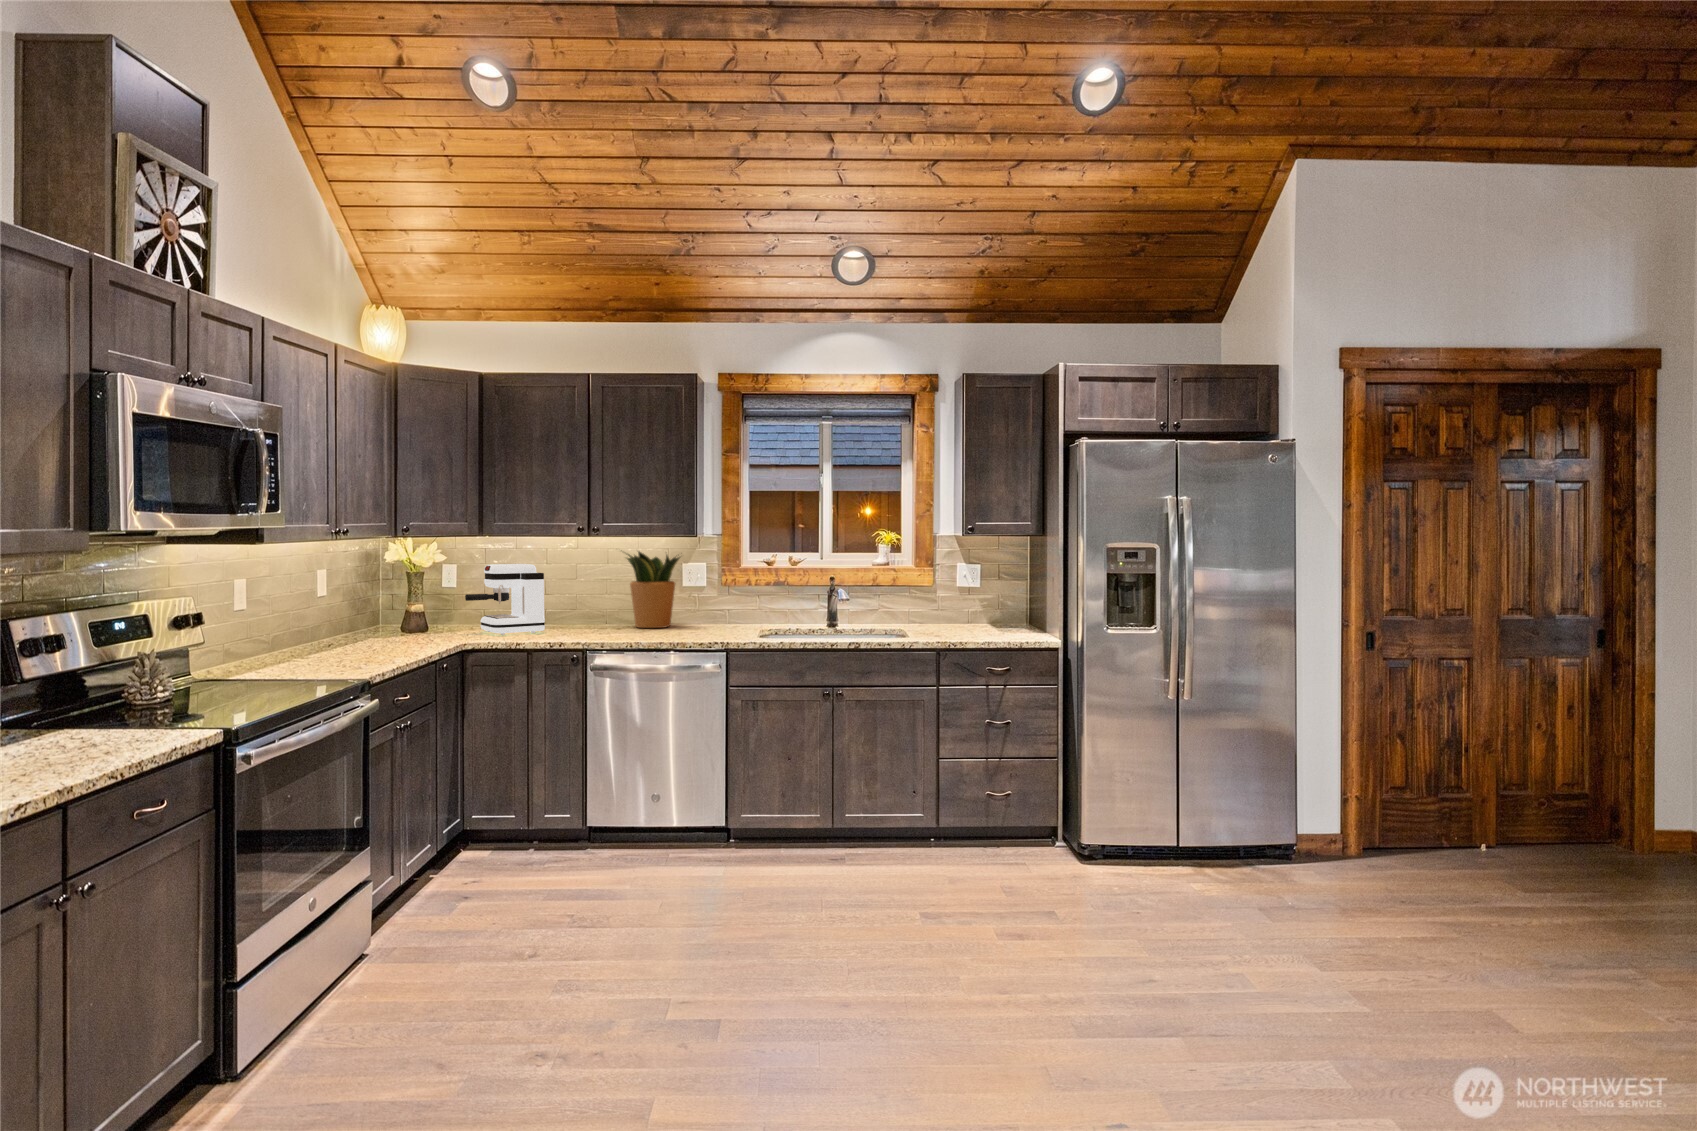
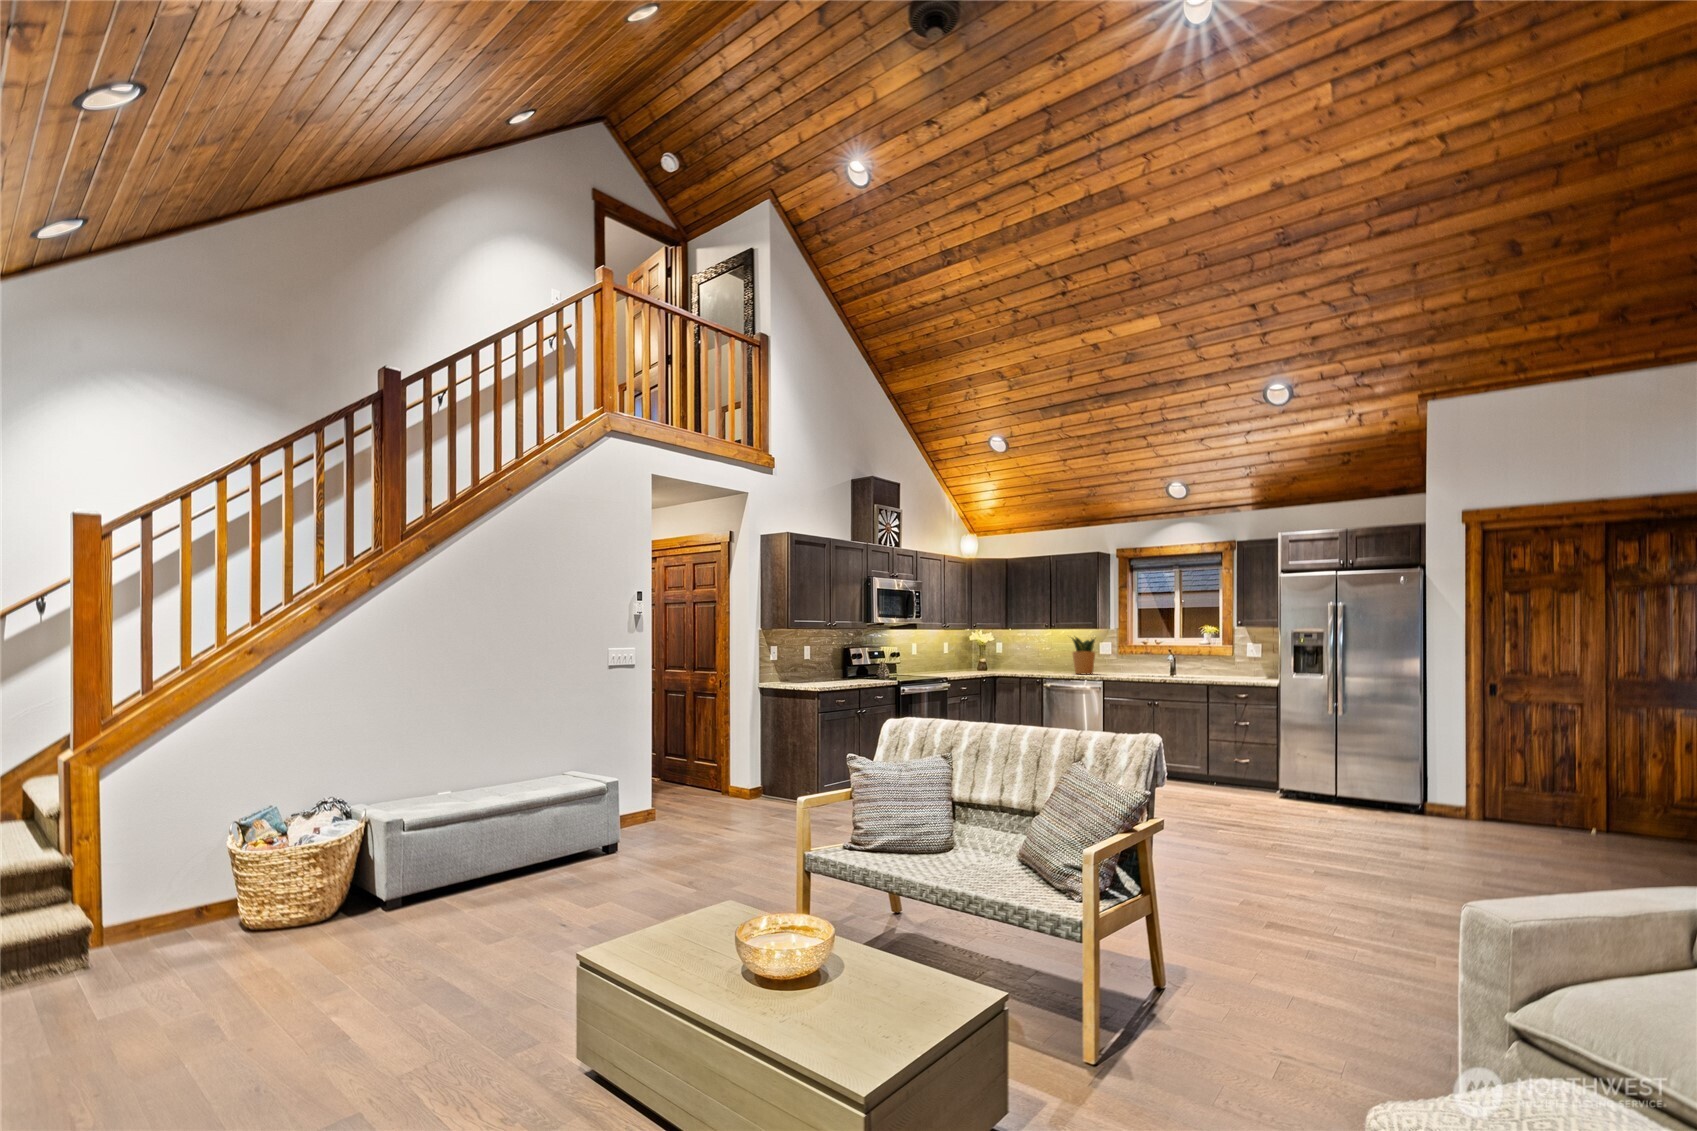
coffee maker: present [465,564,545,635] -> none [997,642,1030,673]

